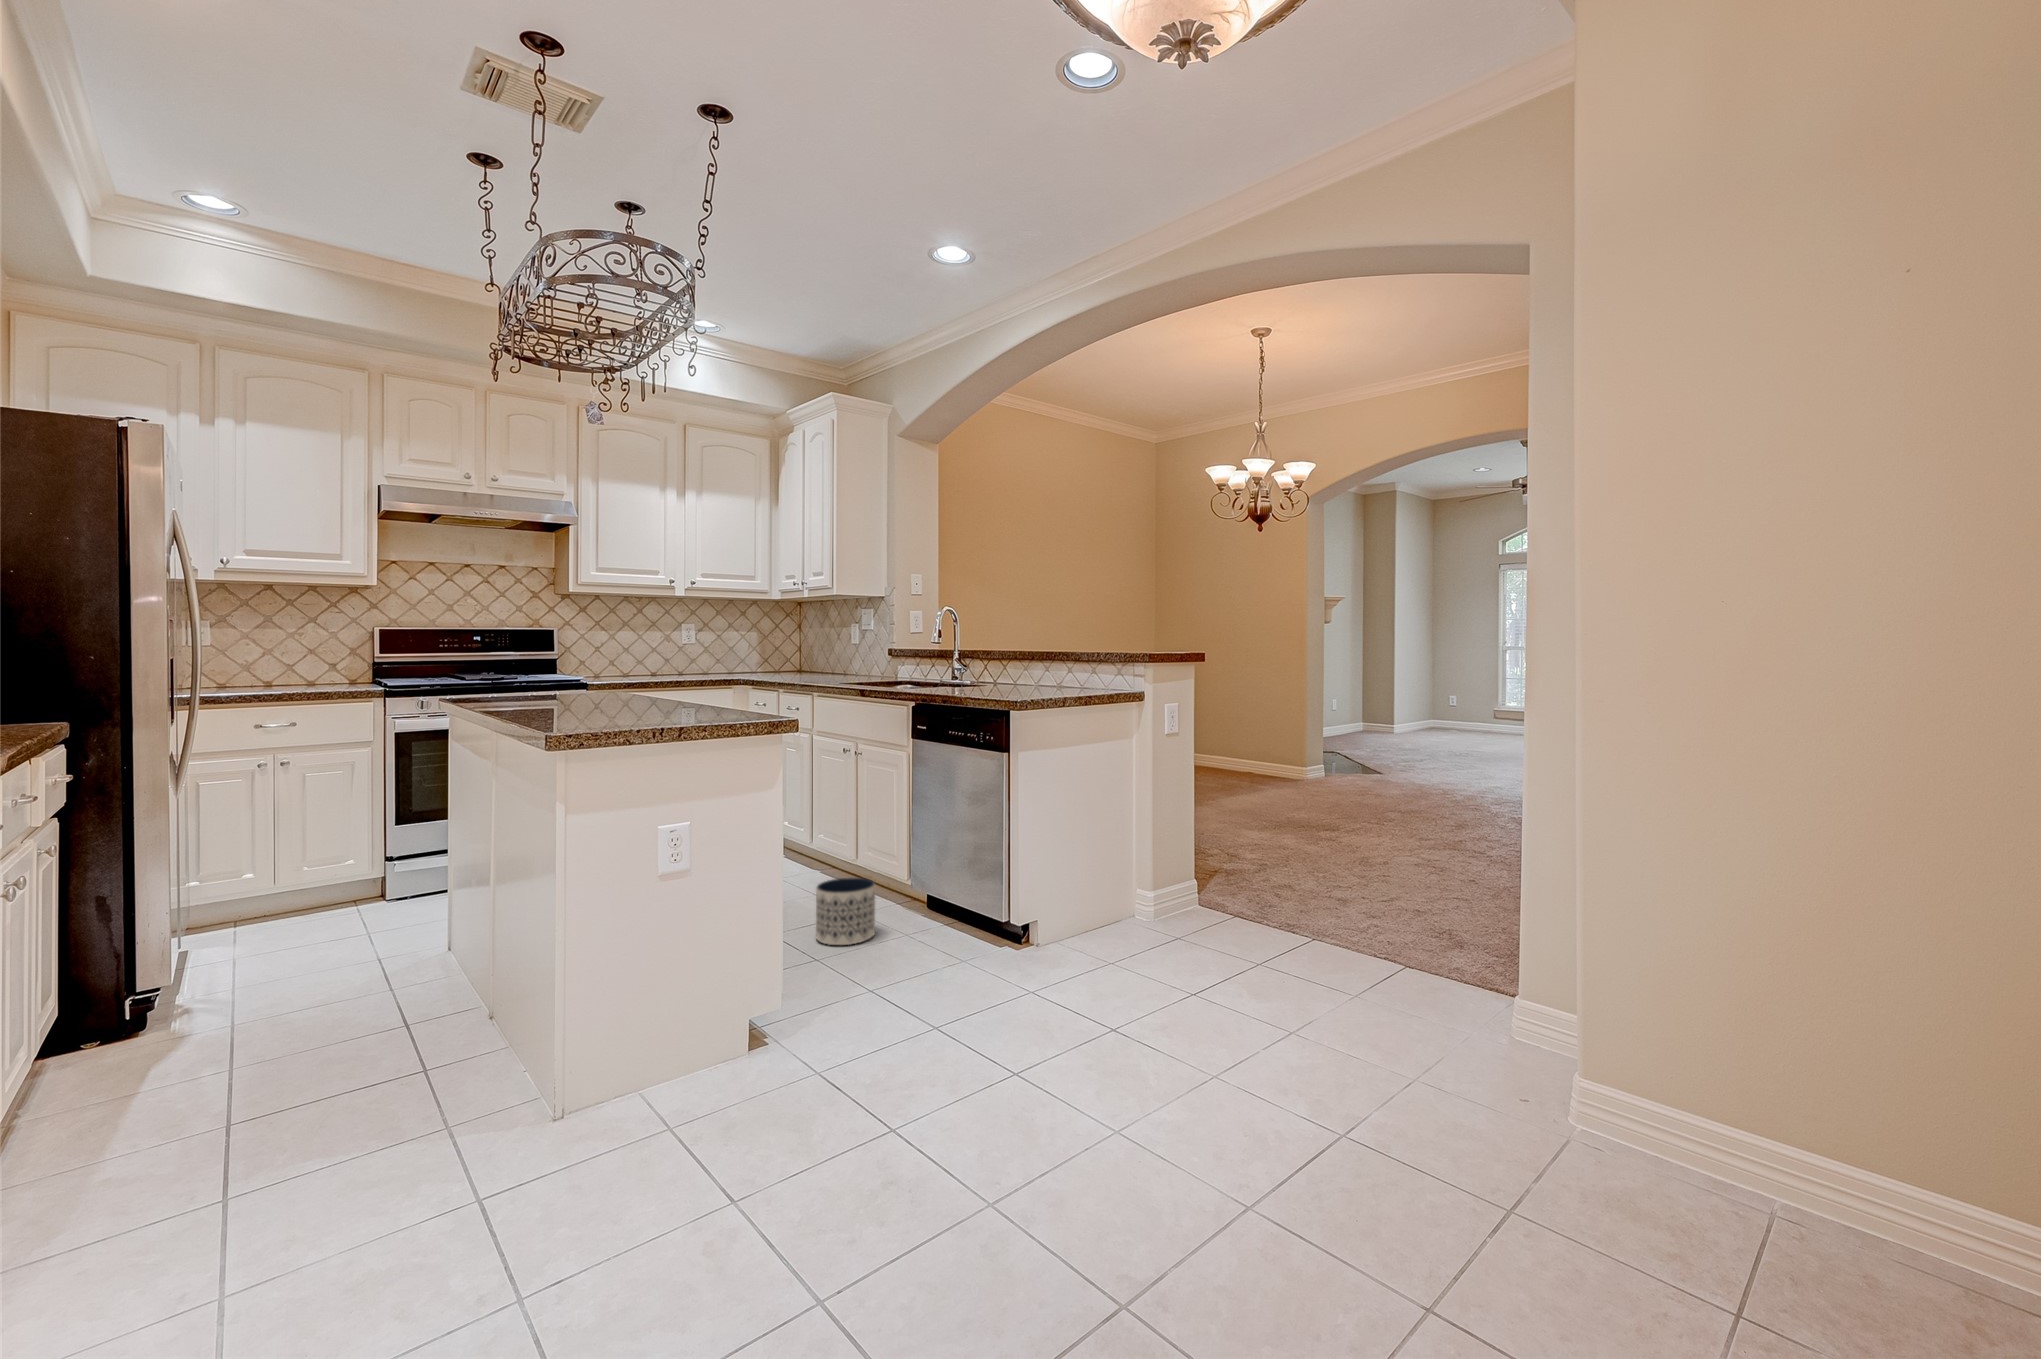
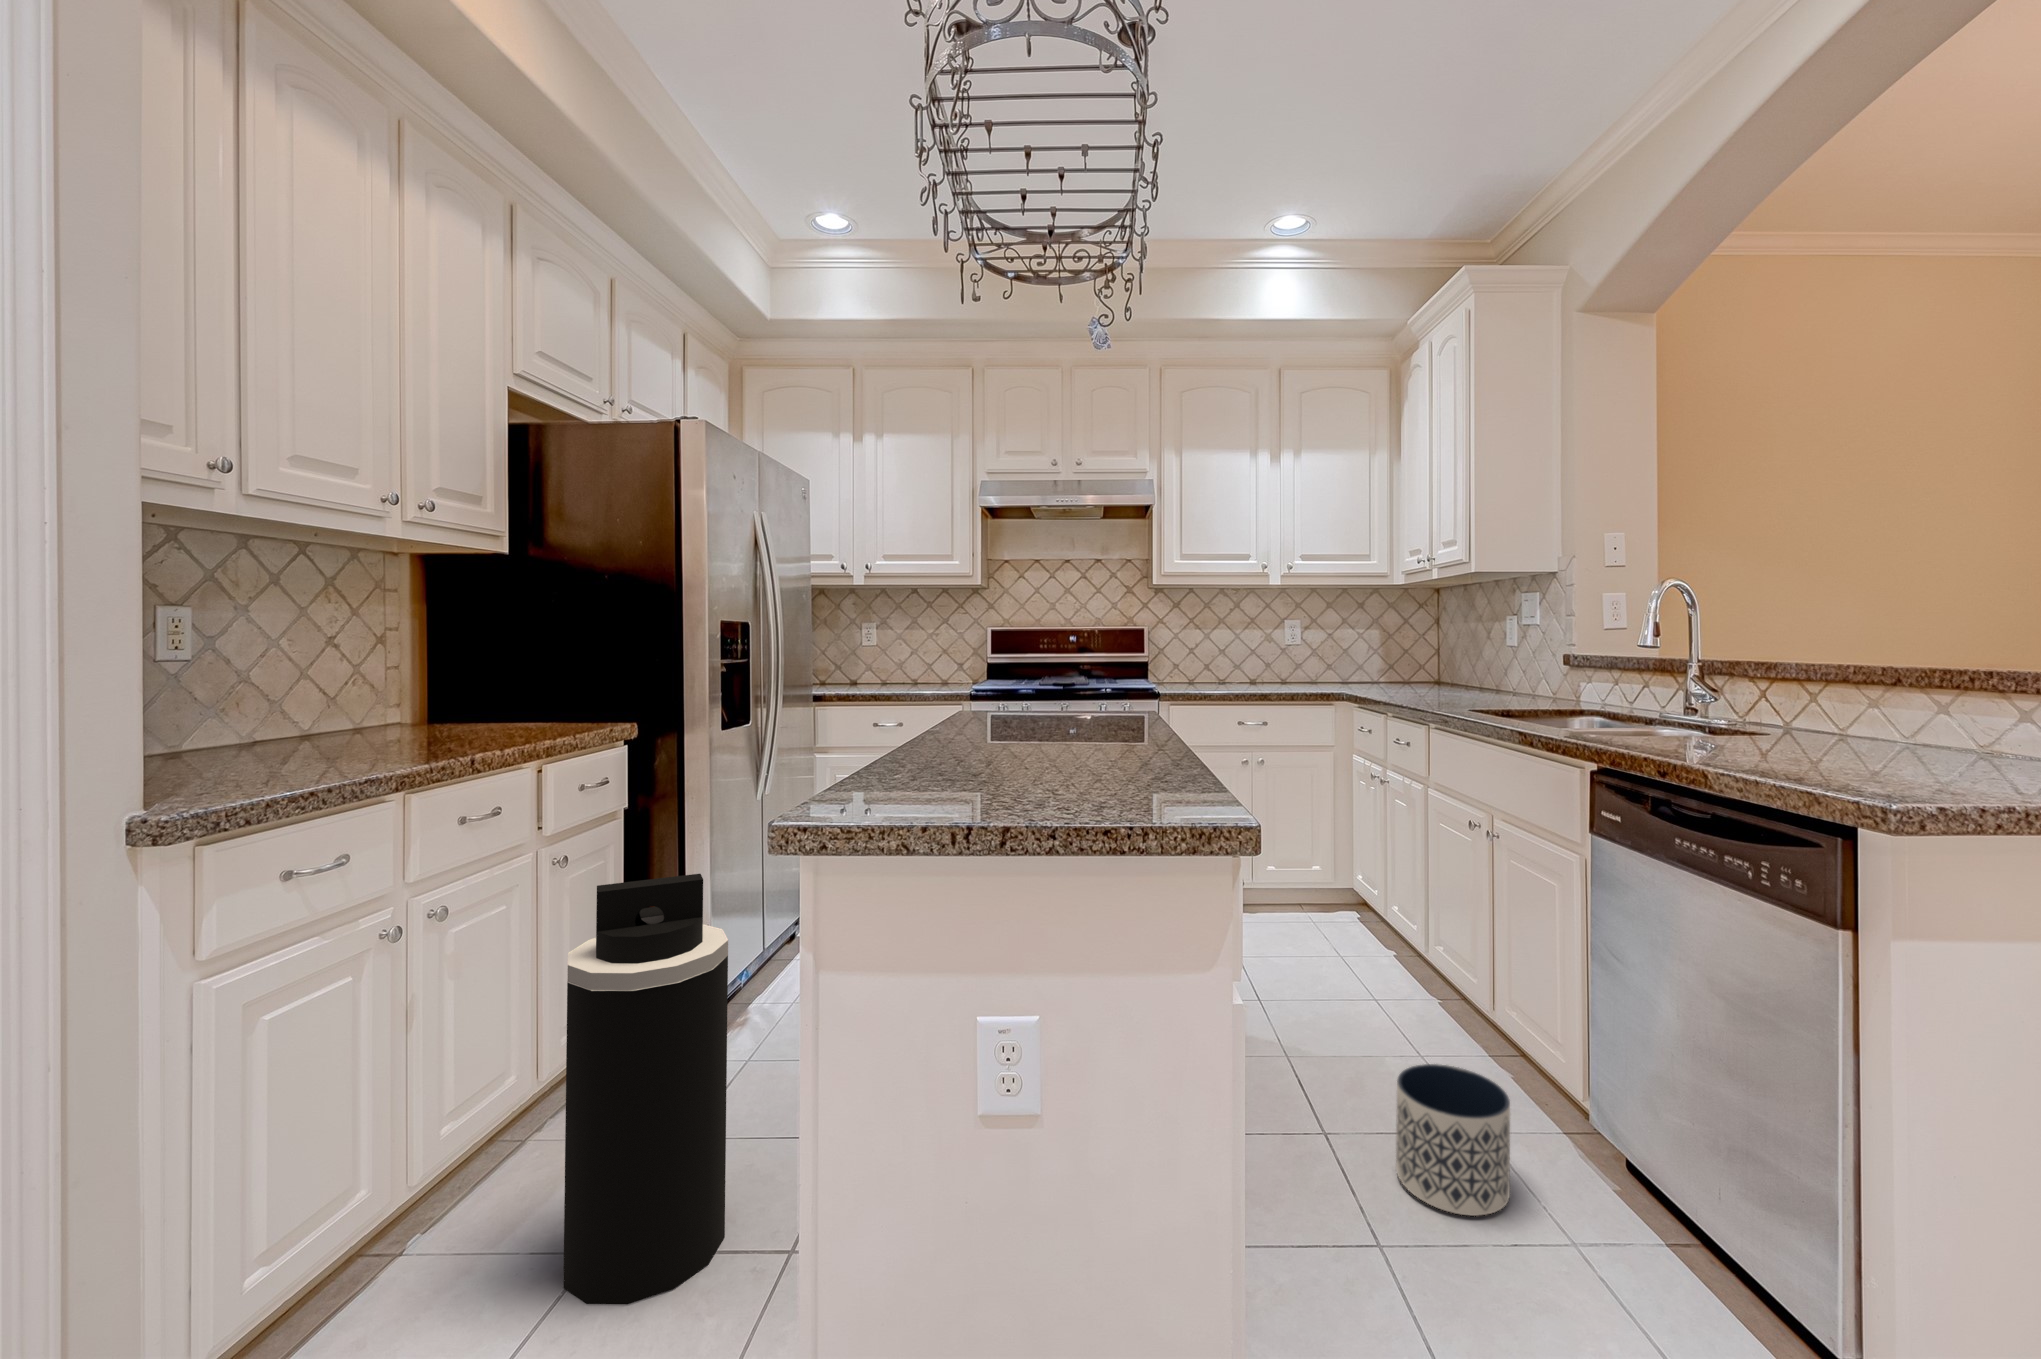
trash can: none [213,816,364,1135] -> present [563,874,728,1305]

